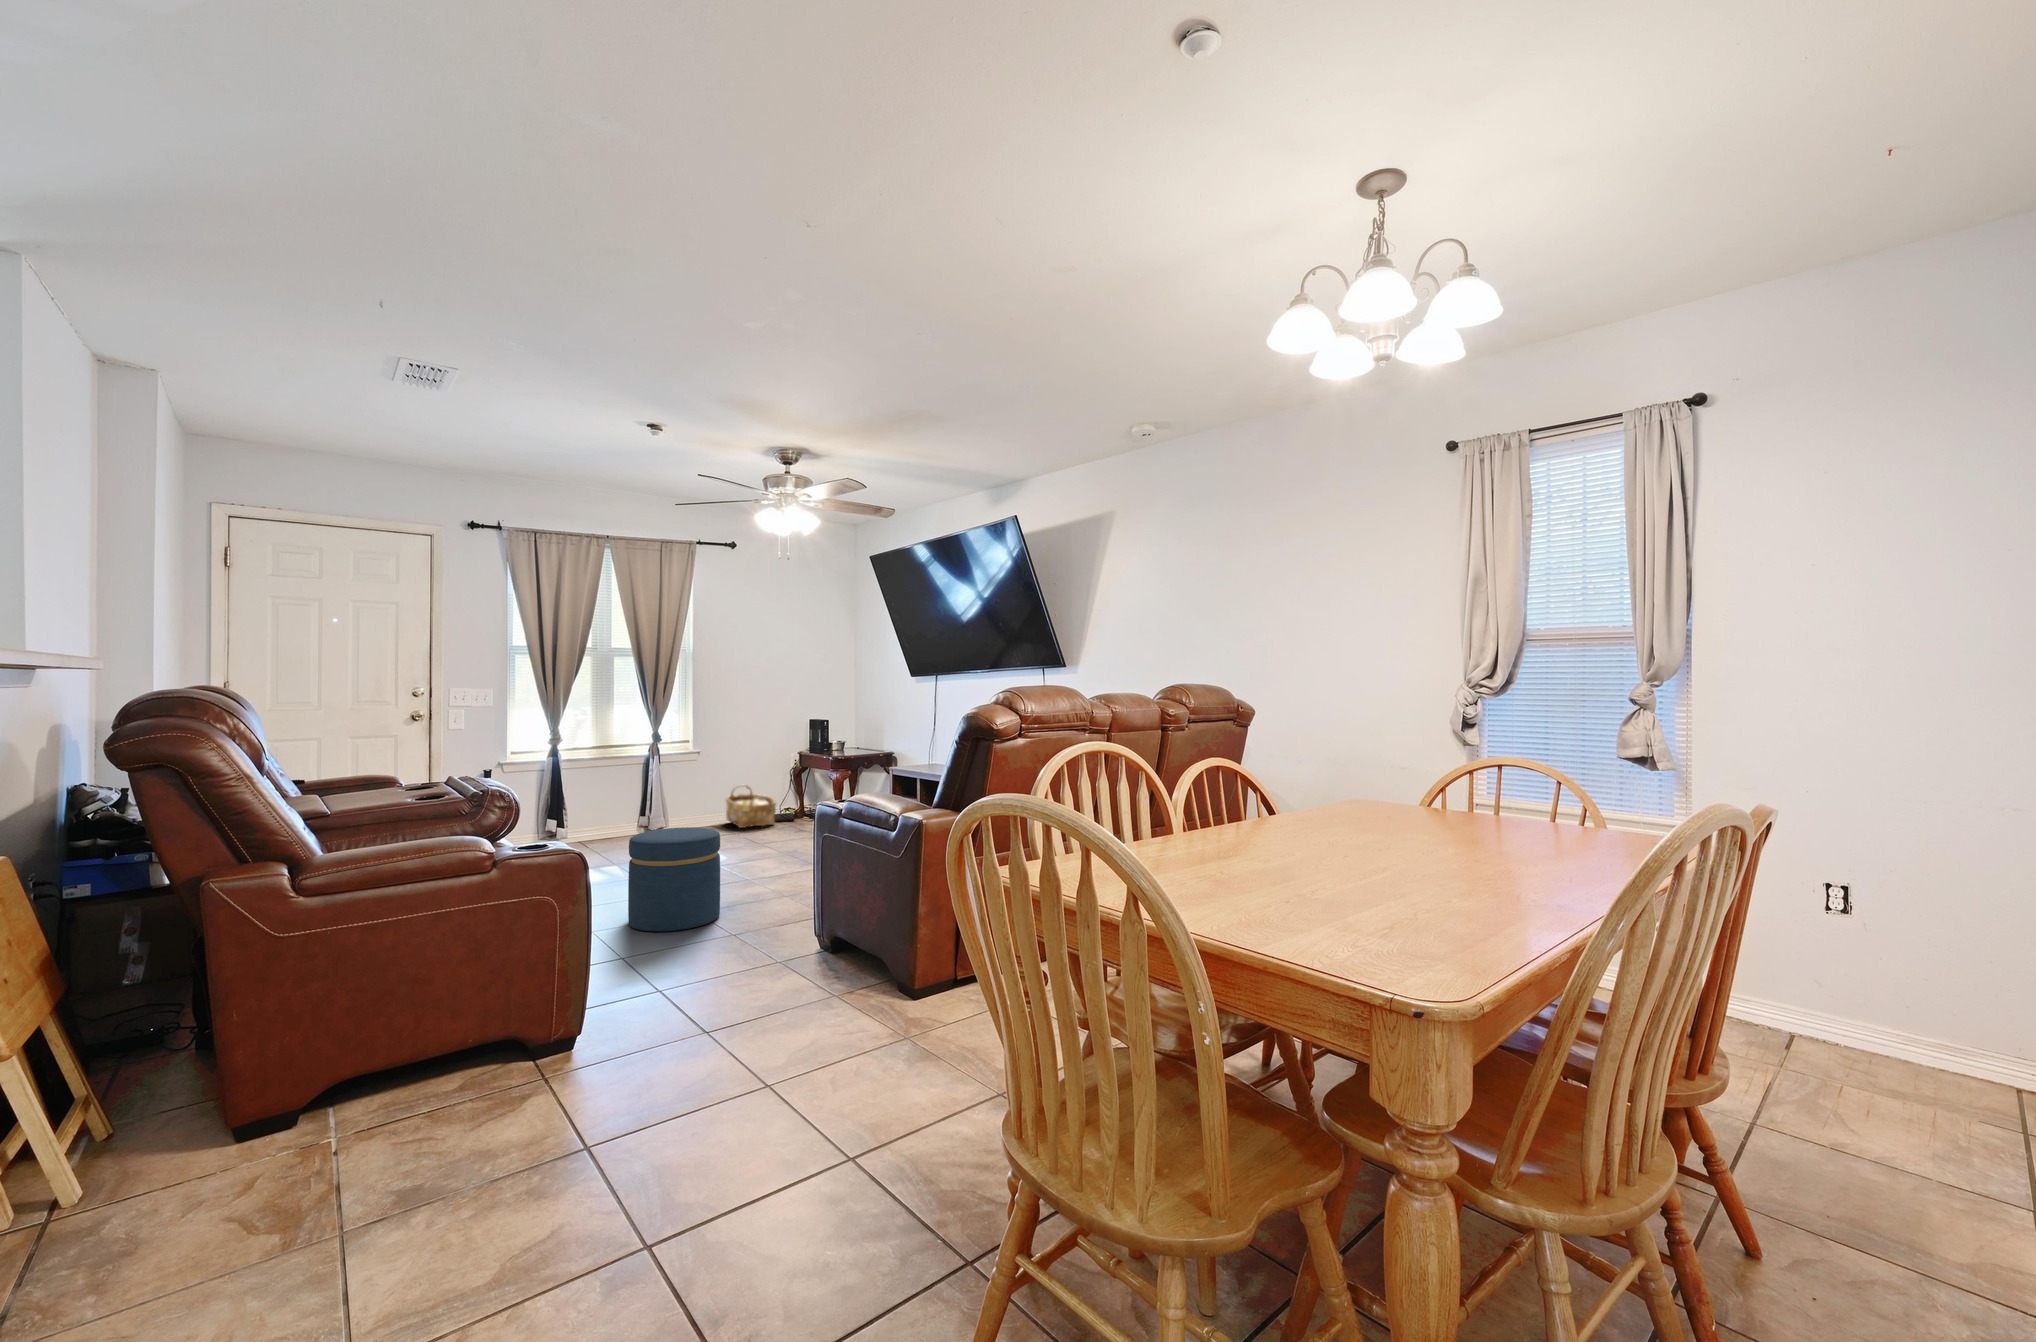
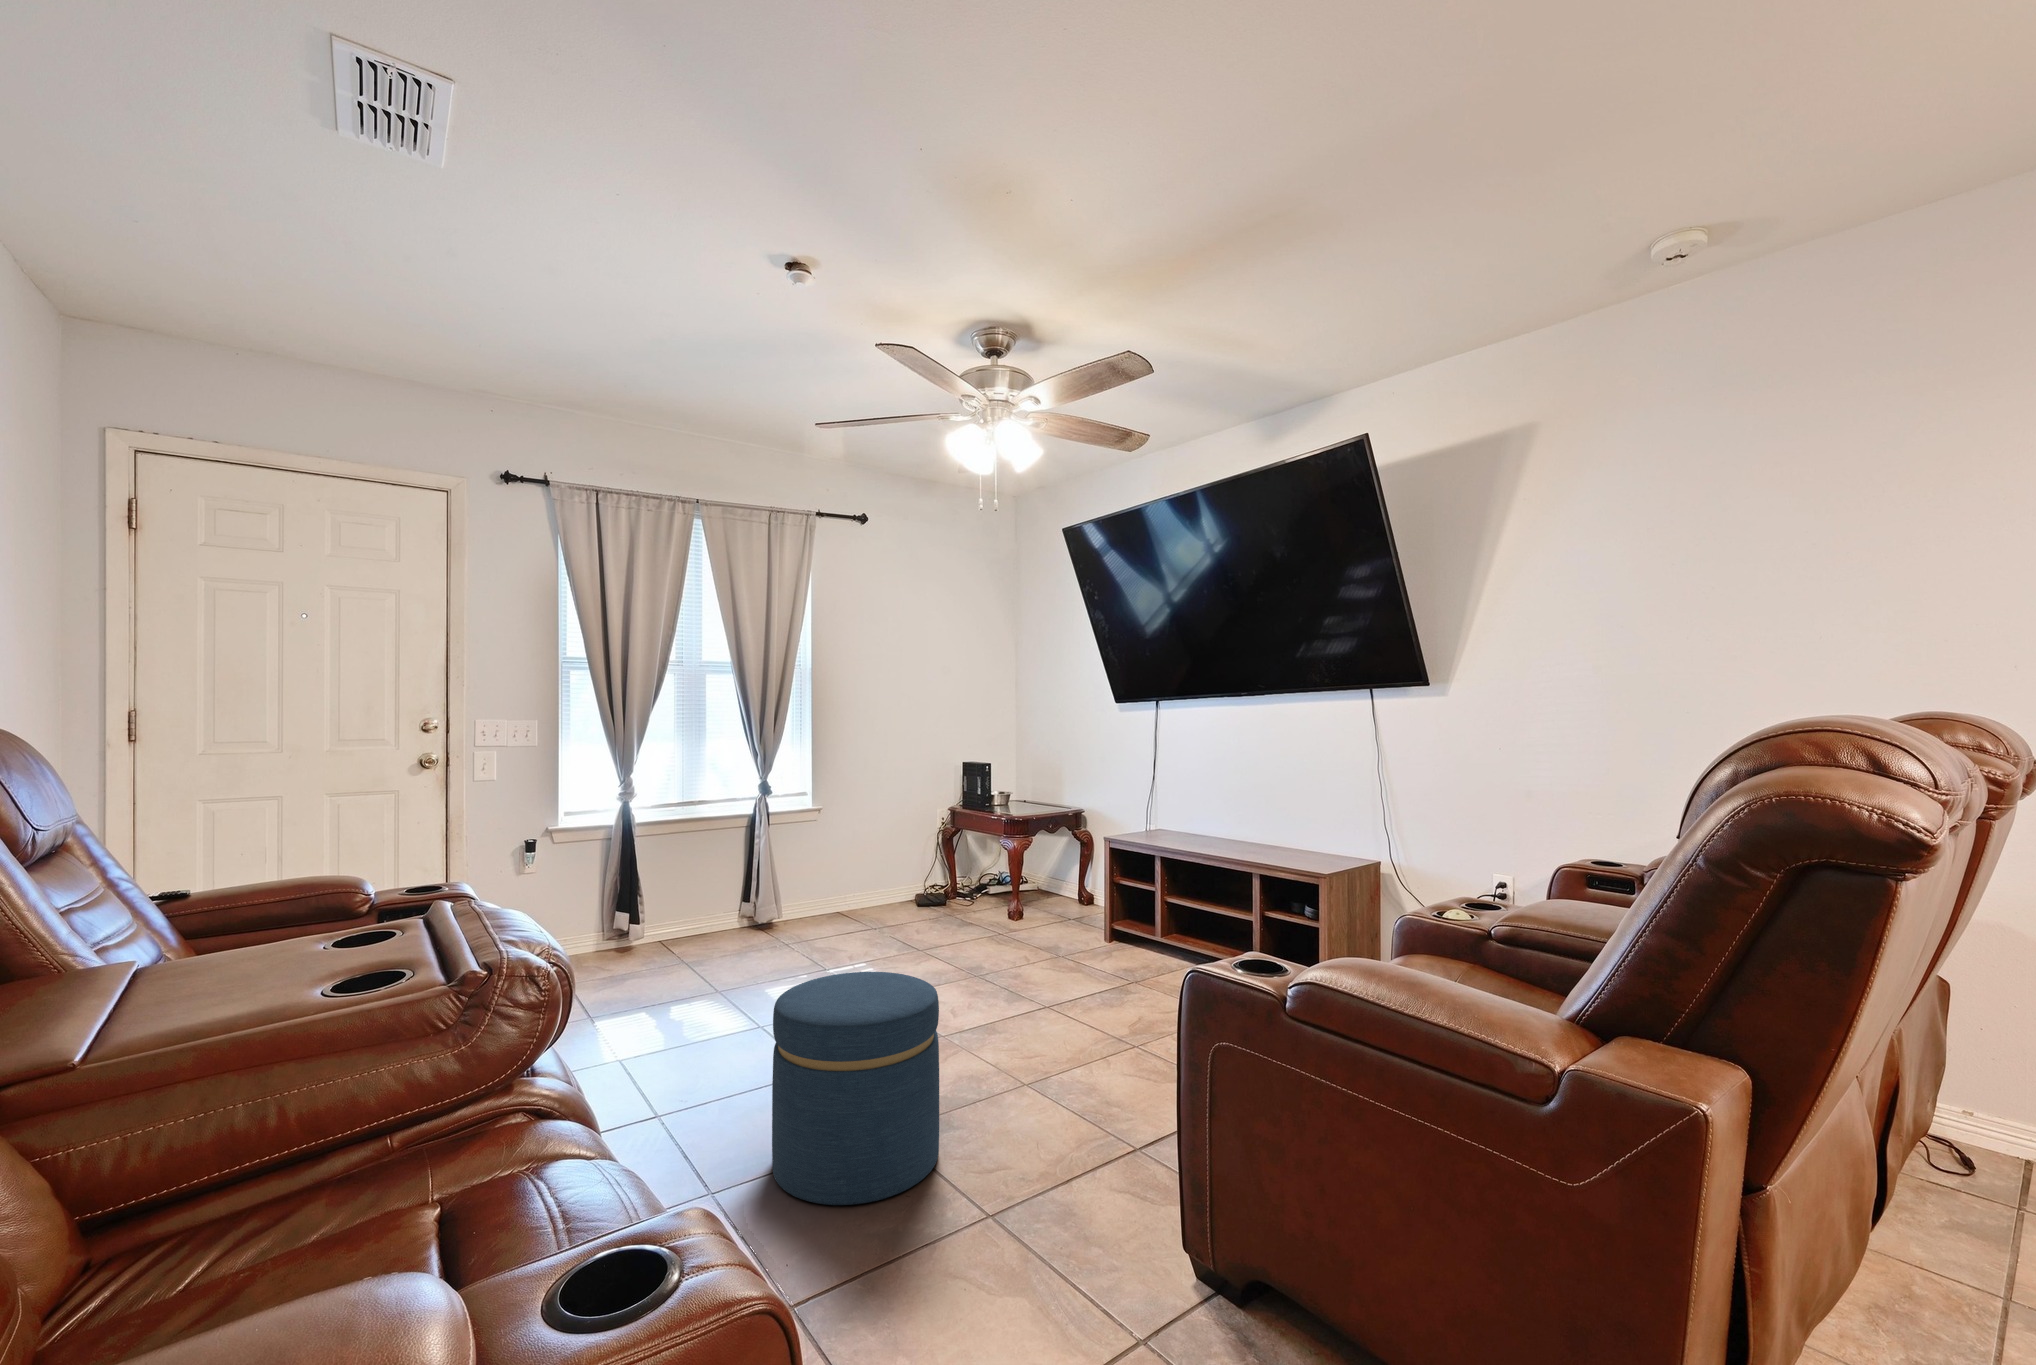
woven basket: present [726,785,776,828] -> none [858,854,930,920]

